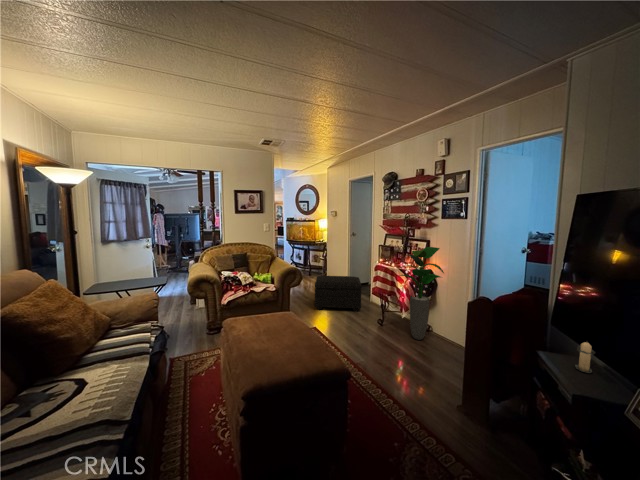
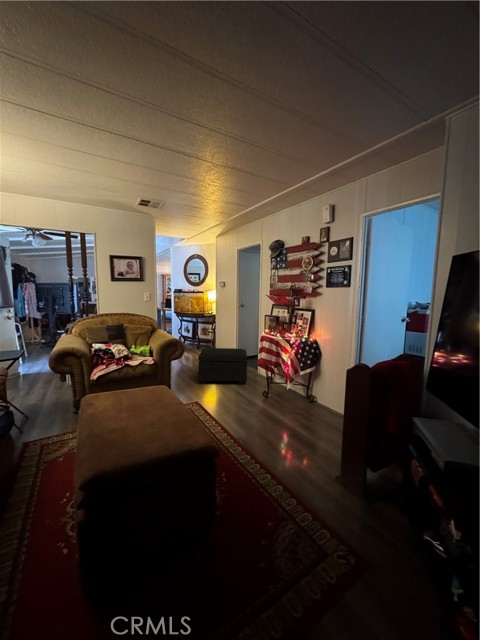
potted plant: present [400,247,444,340] -> none [283,316,328,411]
candle: present [575,342,594,373] -> none [443,404,465,437]

